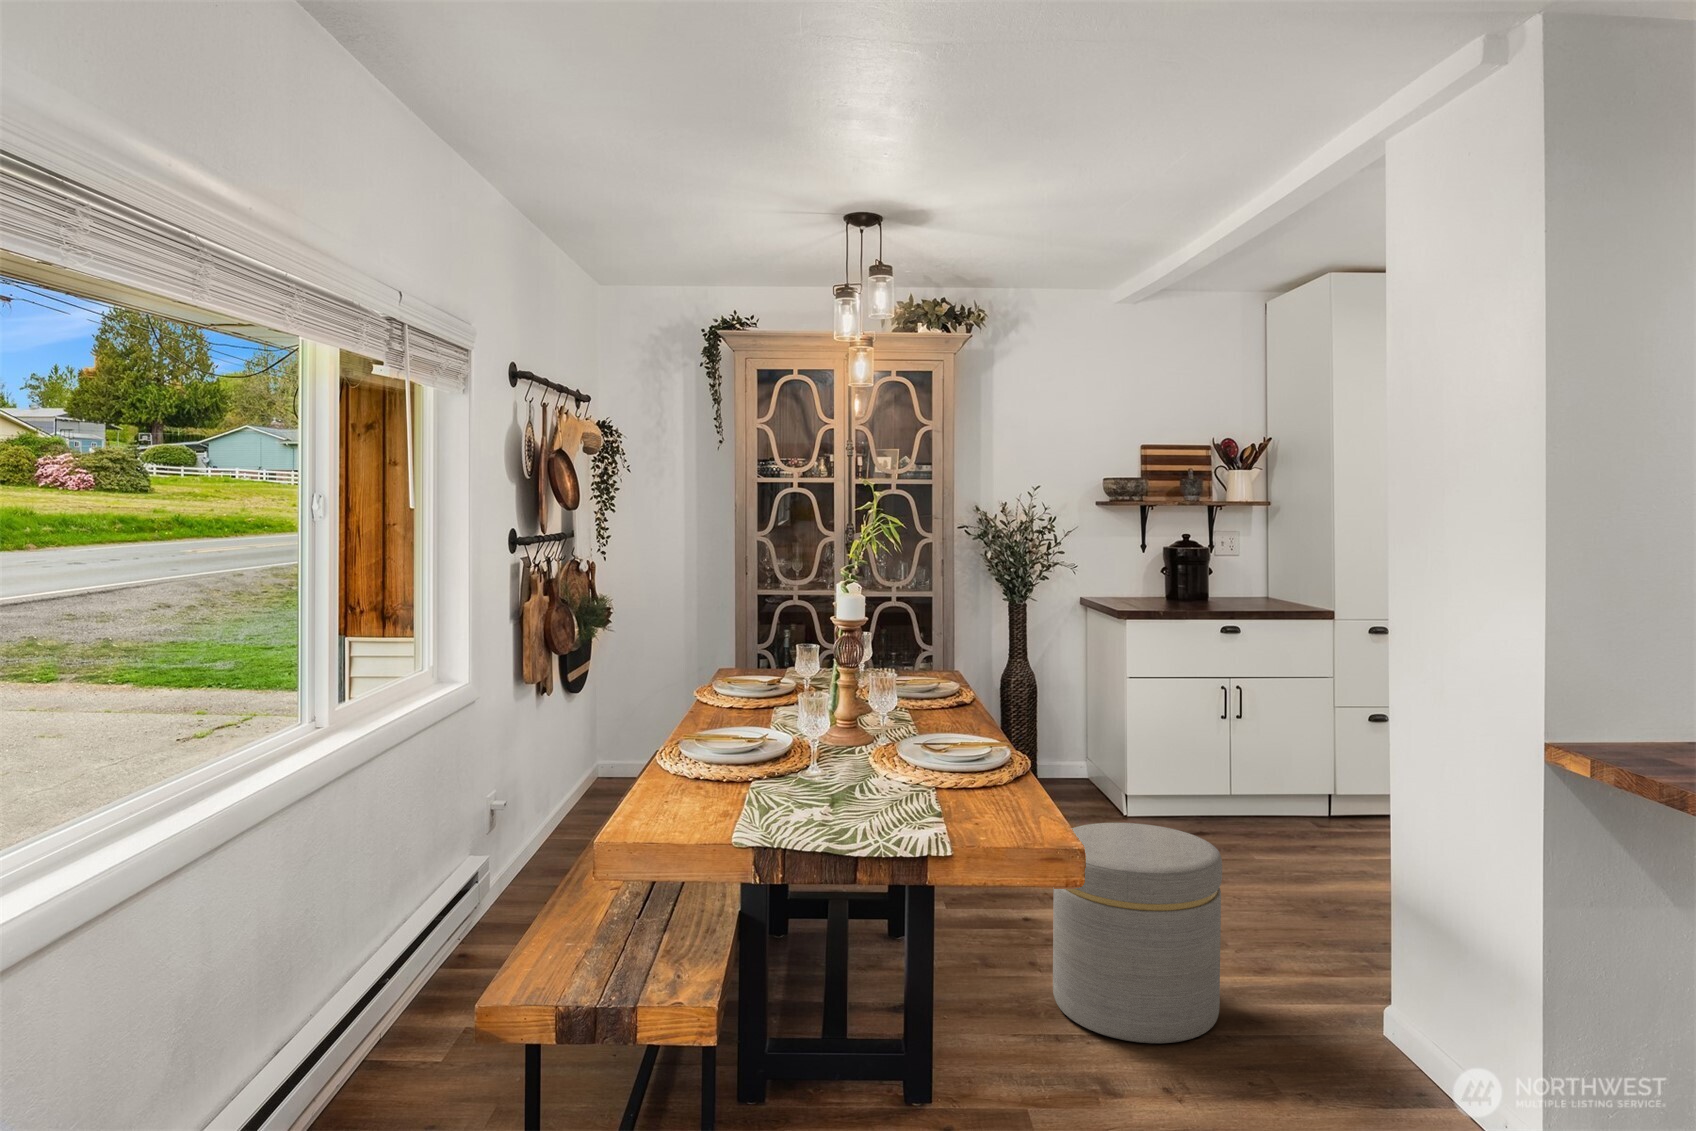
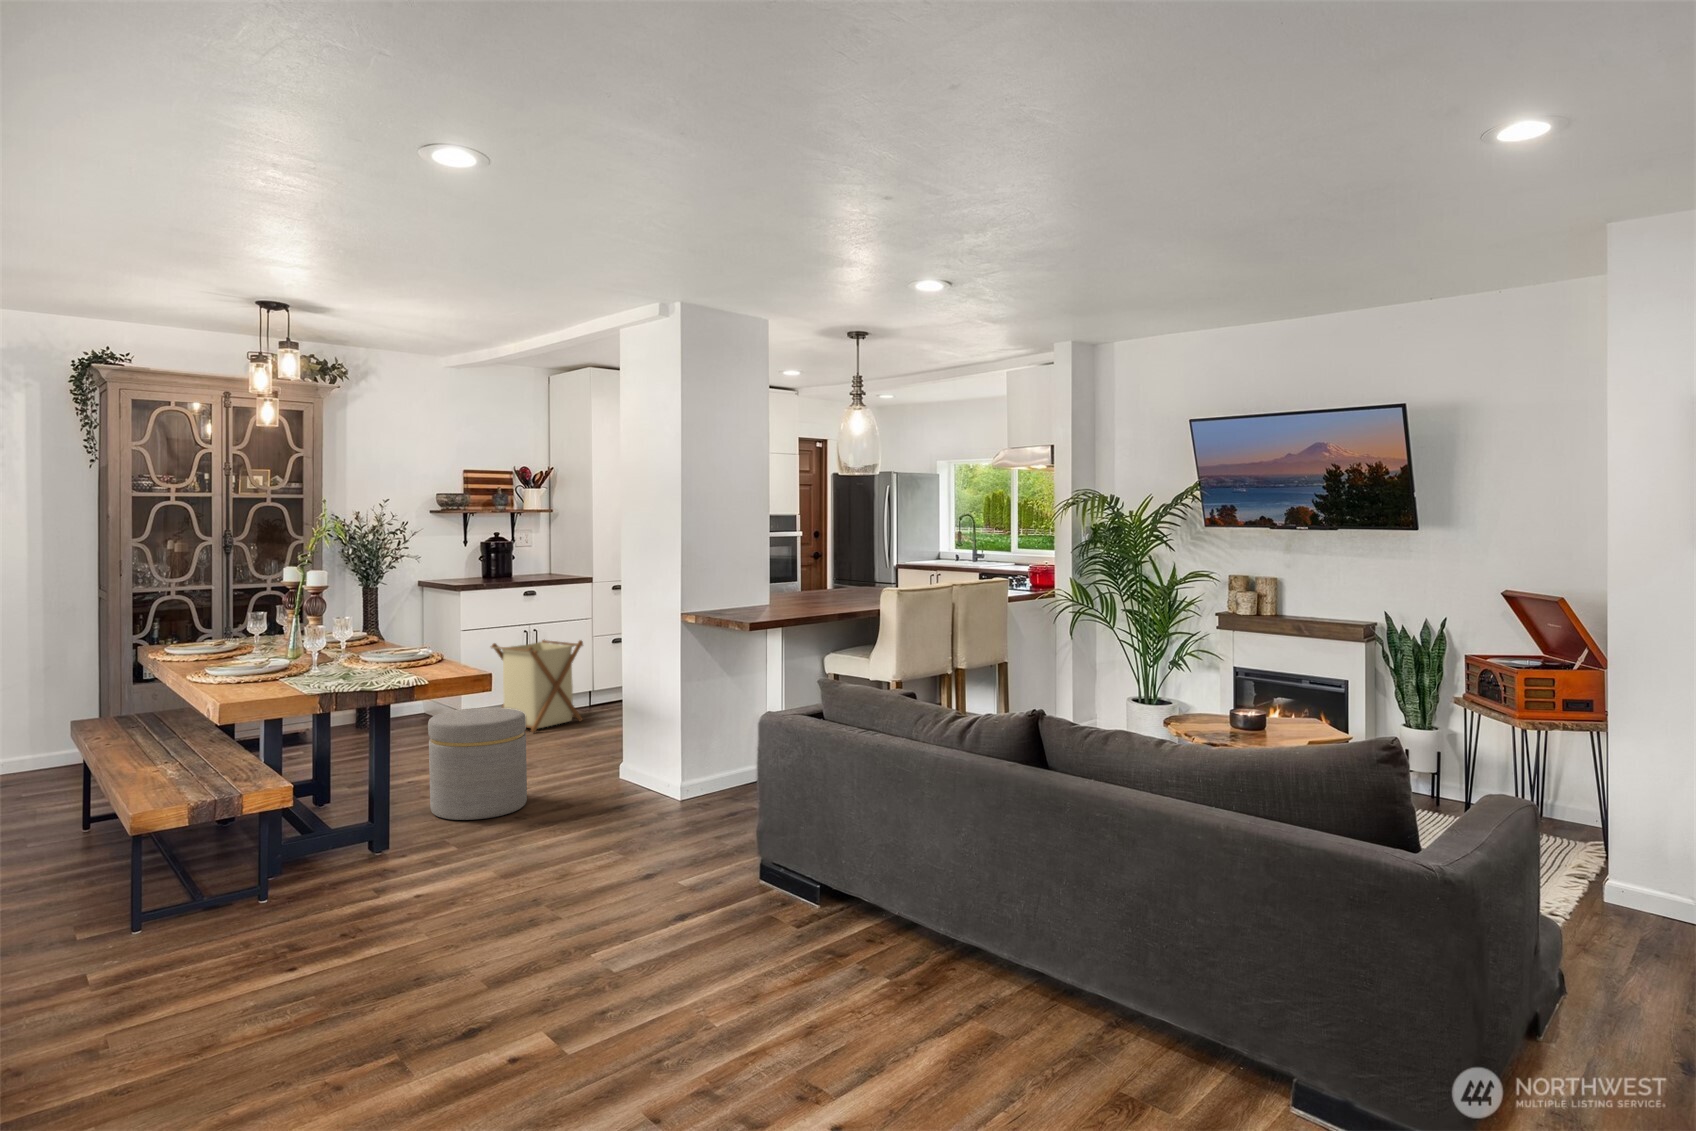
laundry basket: none [1169,689,1316,841] -> present [491,640,583,733]

